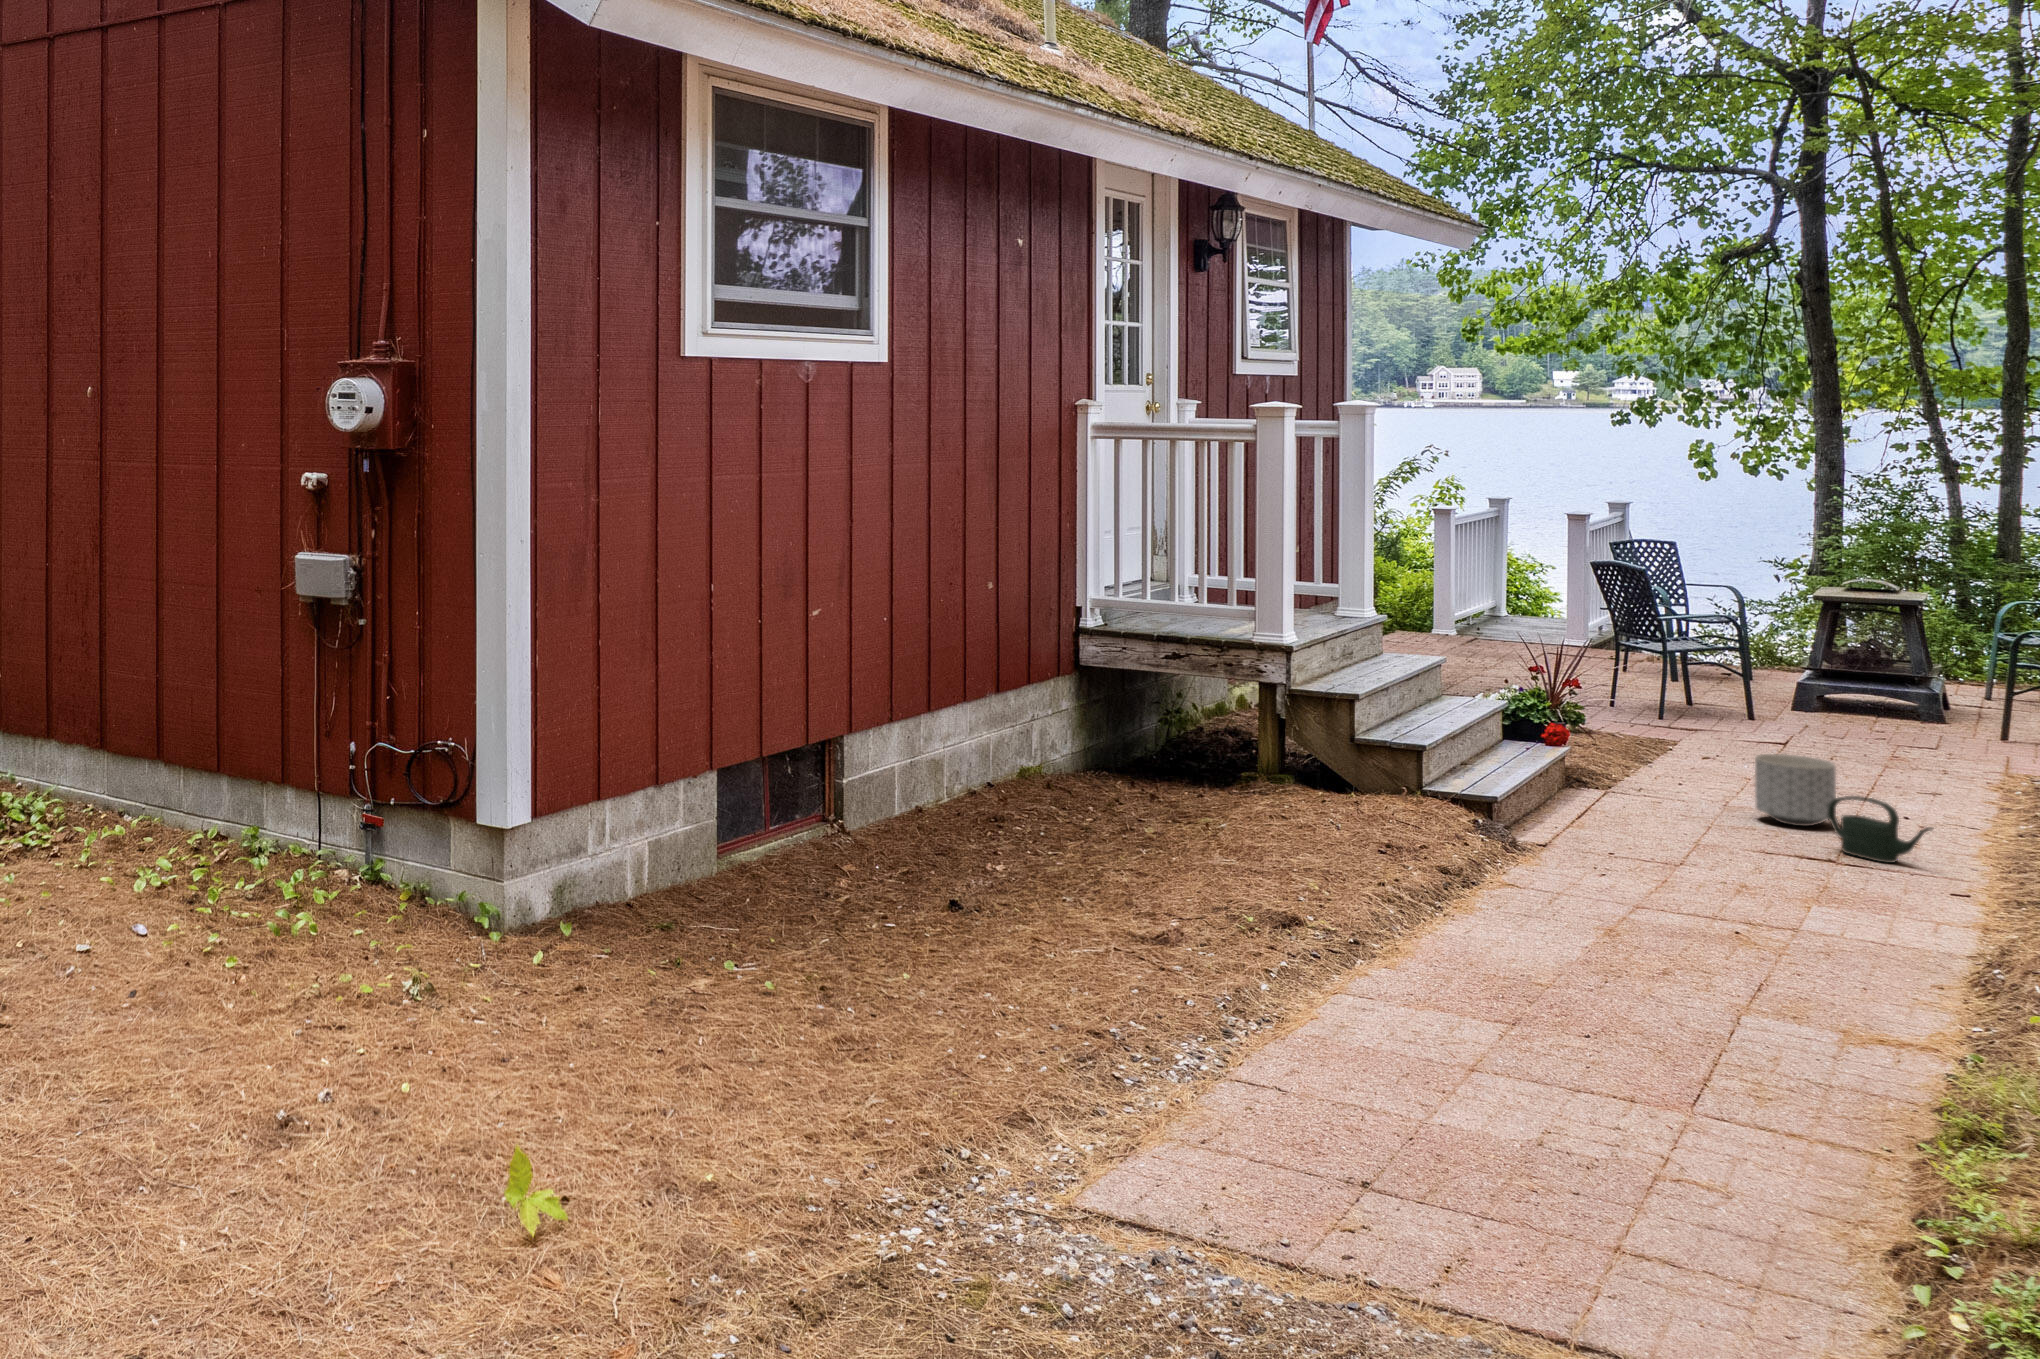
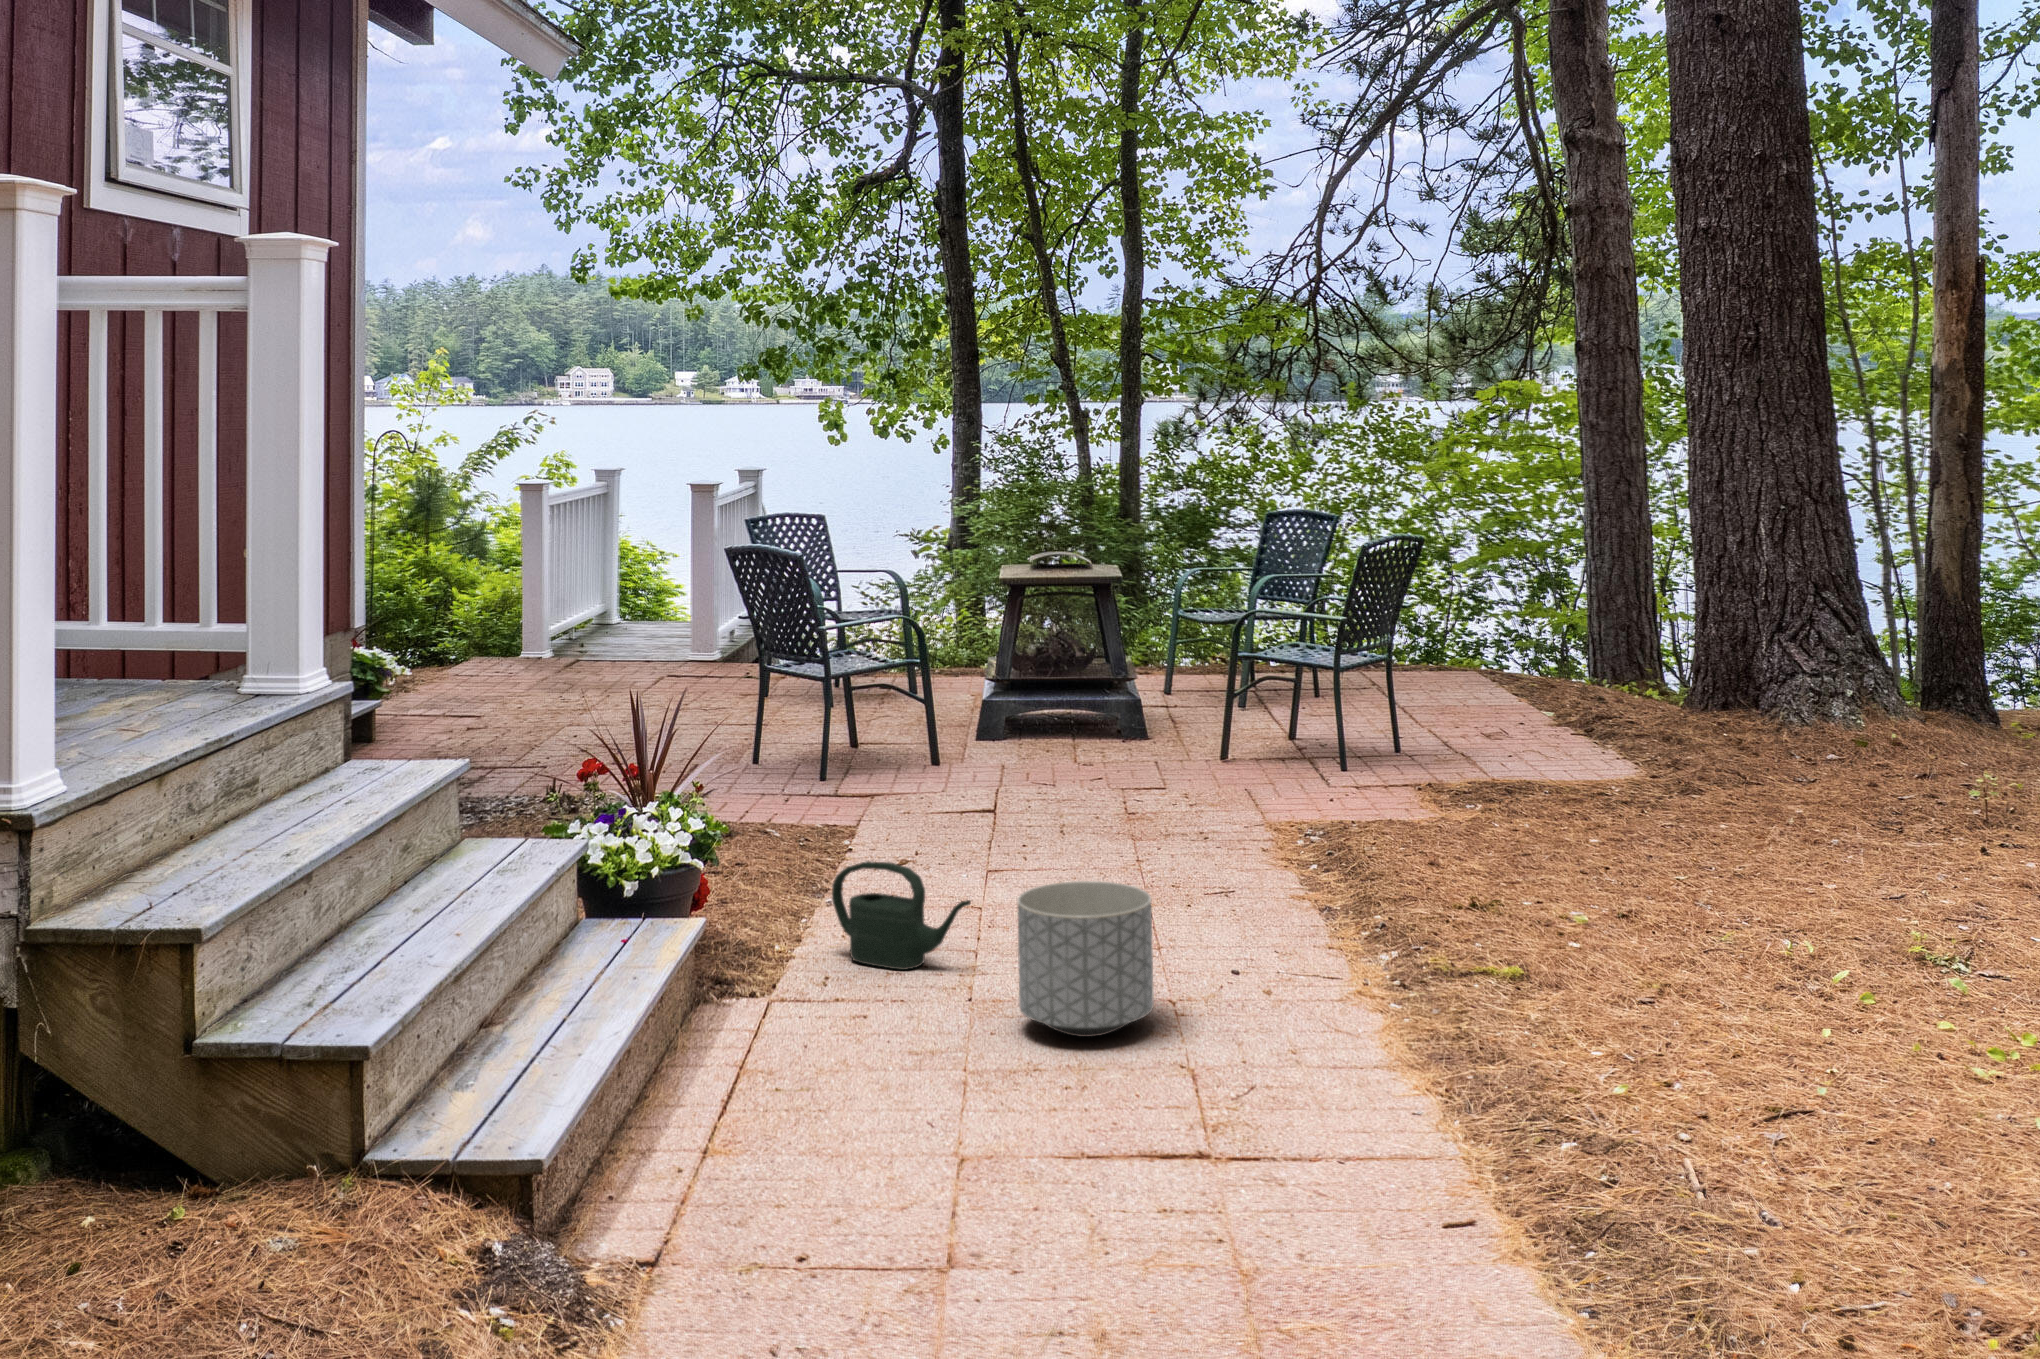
watering can: present [1828,796,1933,863] -> present [832,861,971,970]

